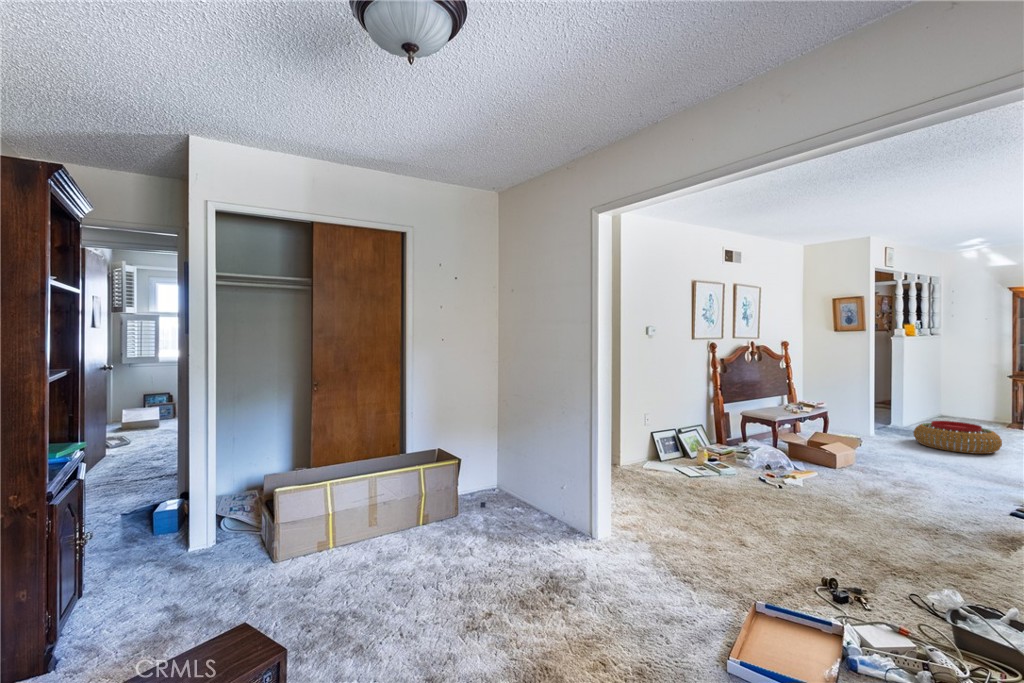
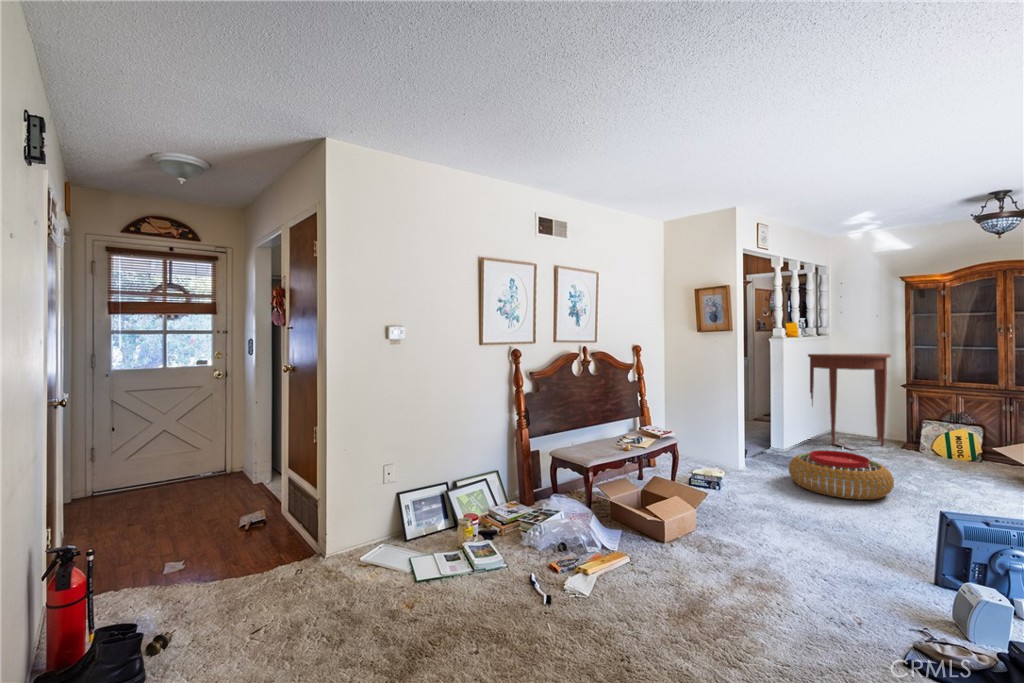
console table: none [917,350,998,425] -> present [808,354,891,445]

